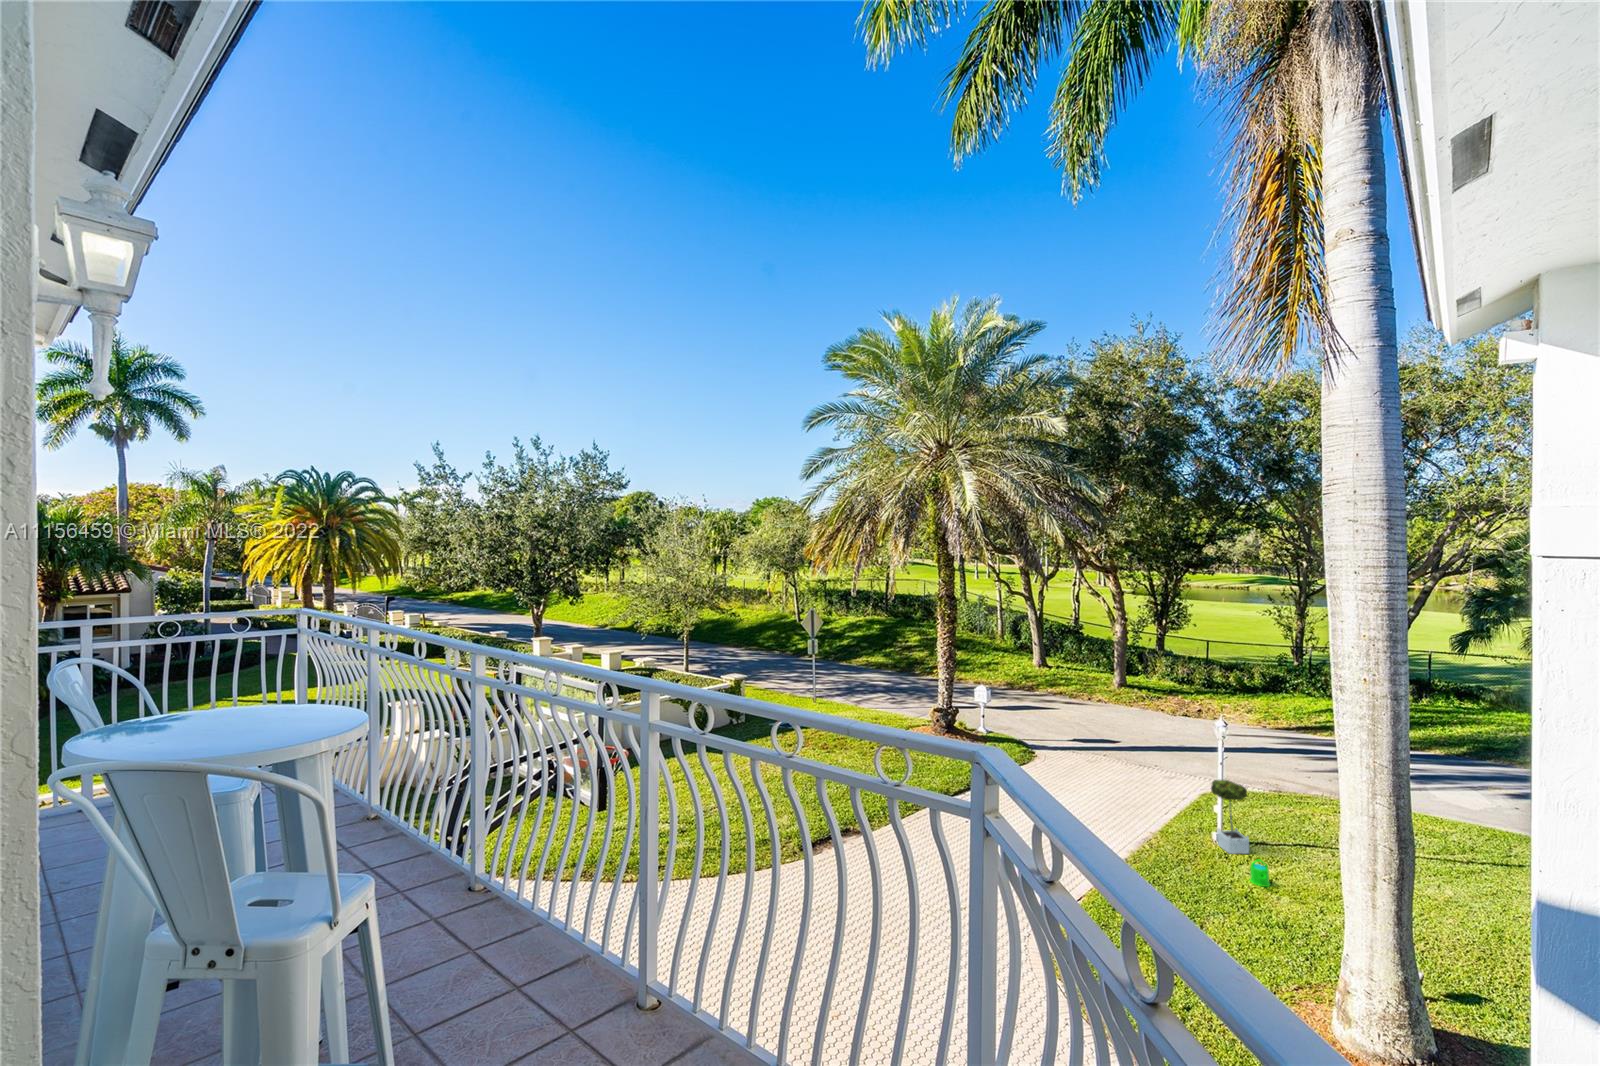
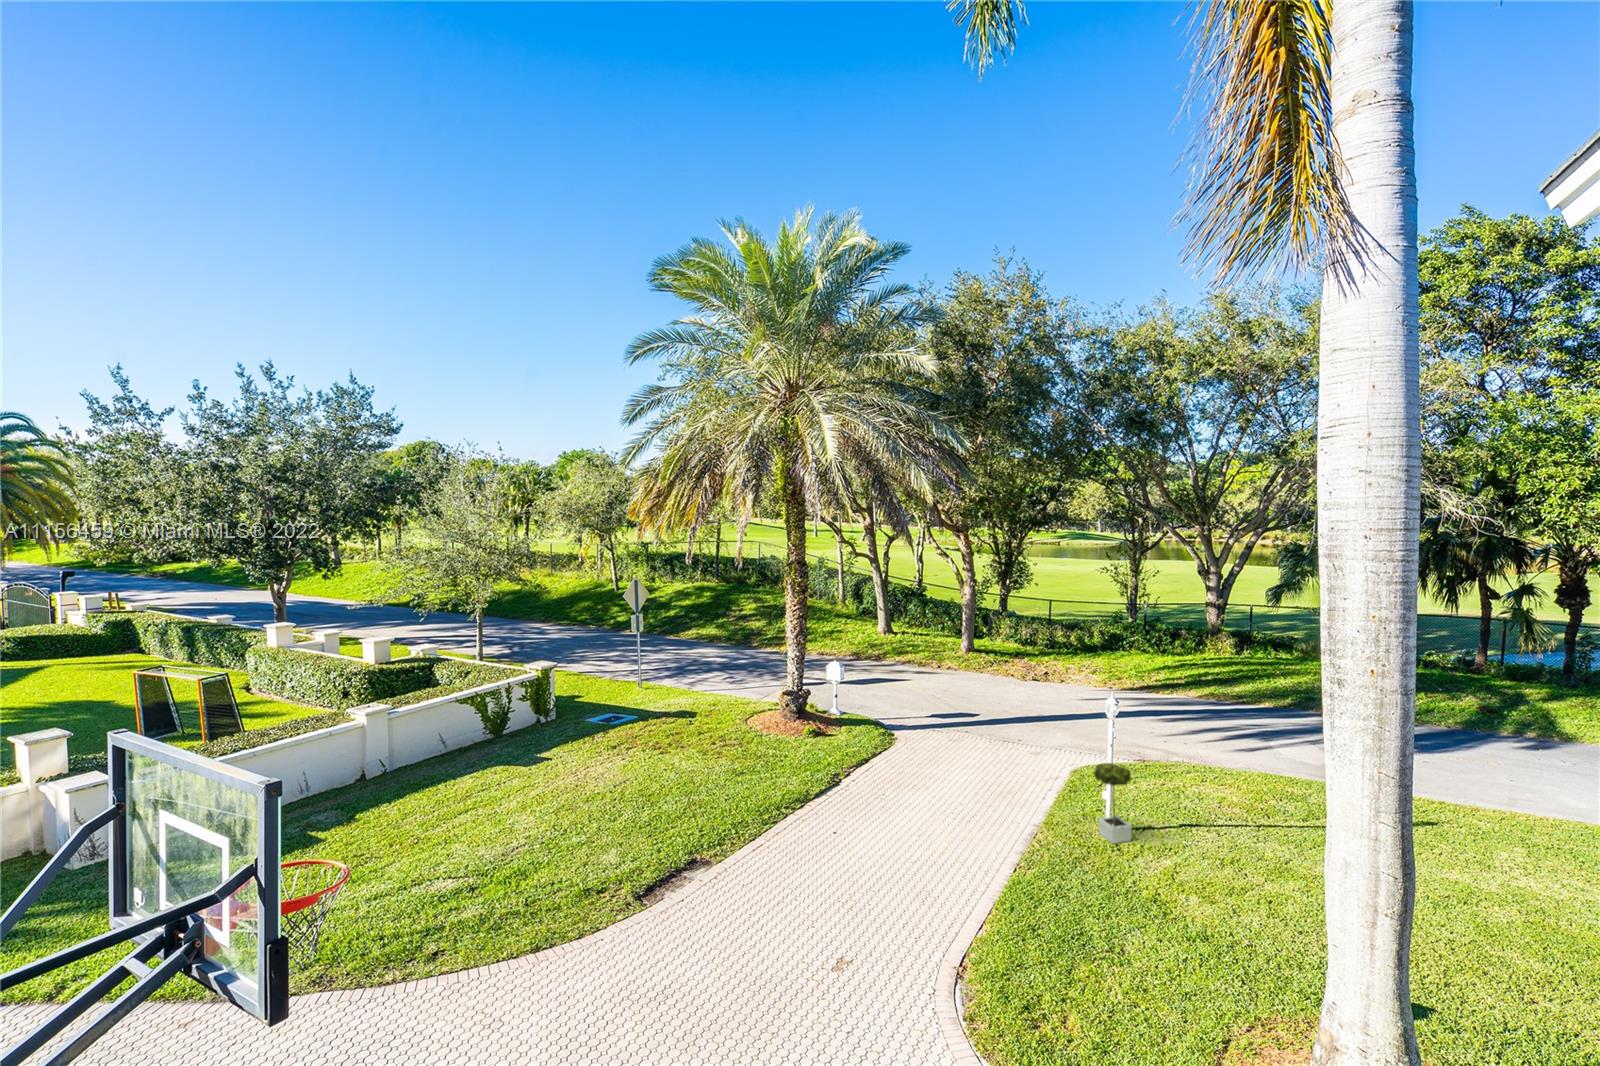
watering can: present [1250,859,1270,887] -> none [1138,851,1160,881]

